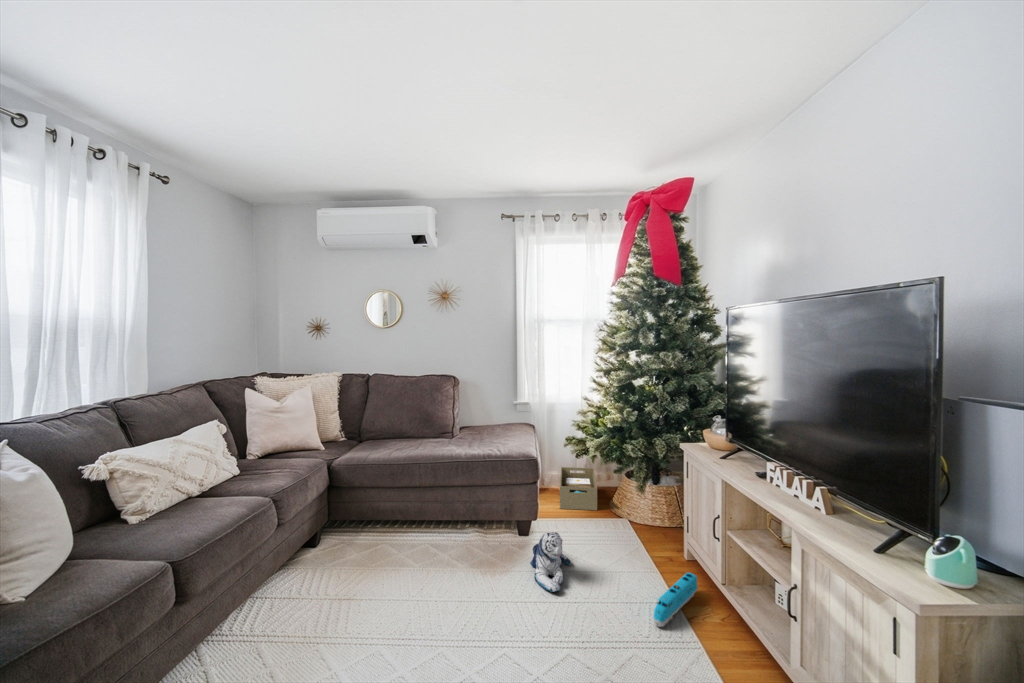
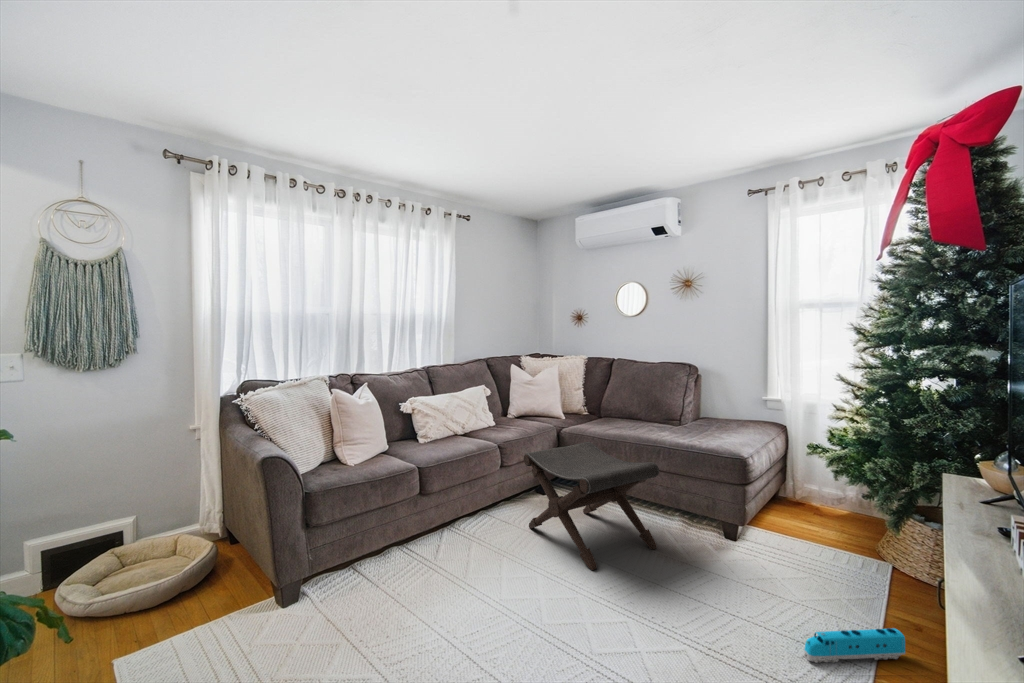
storage box: present [560,467,597,510] -> none [800,484,877,543]
footstool: none [317,471,478,621] -> present [524,442,659,570]
plush toy: present [530,532,571,593] -> none [705,531,758,591]

